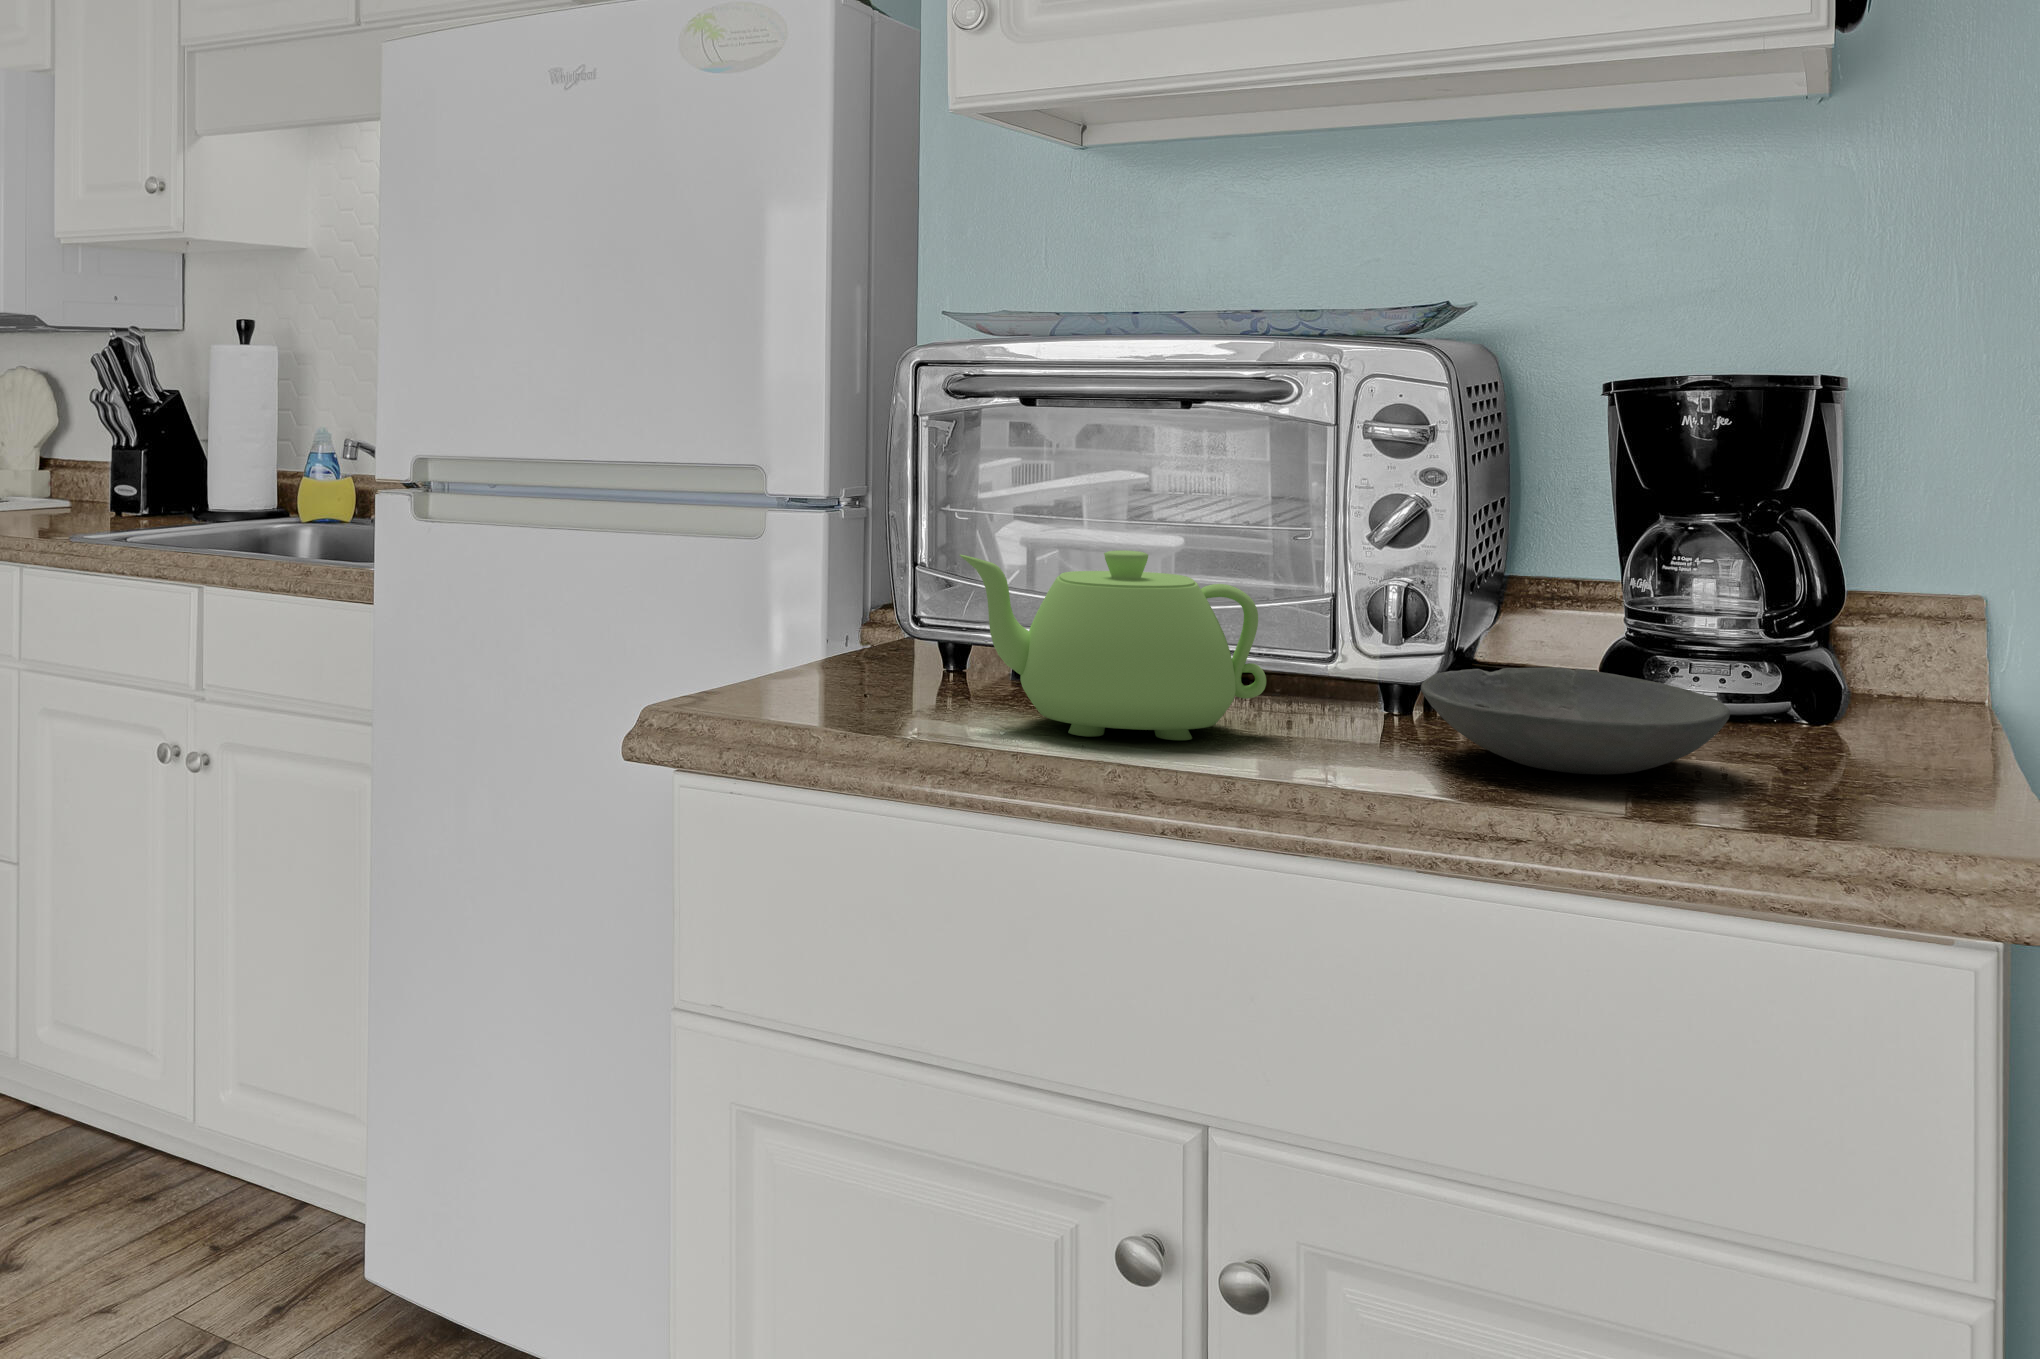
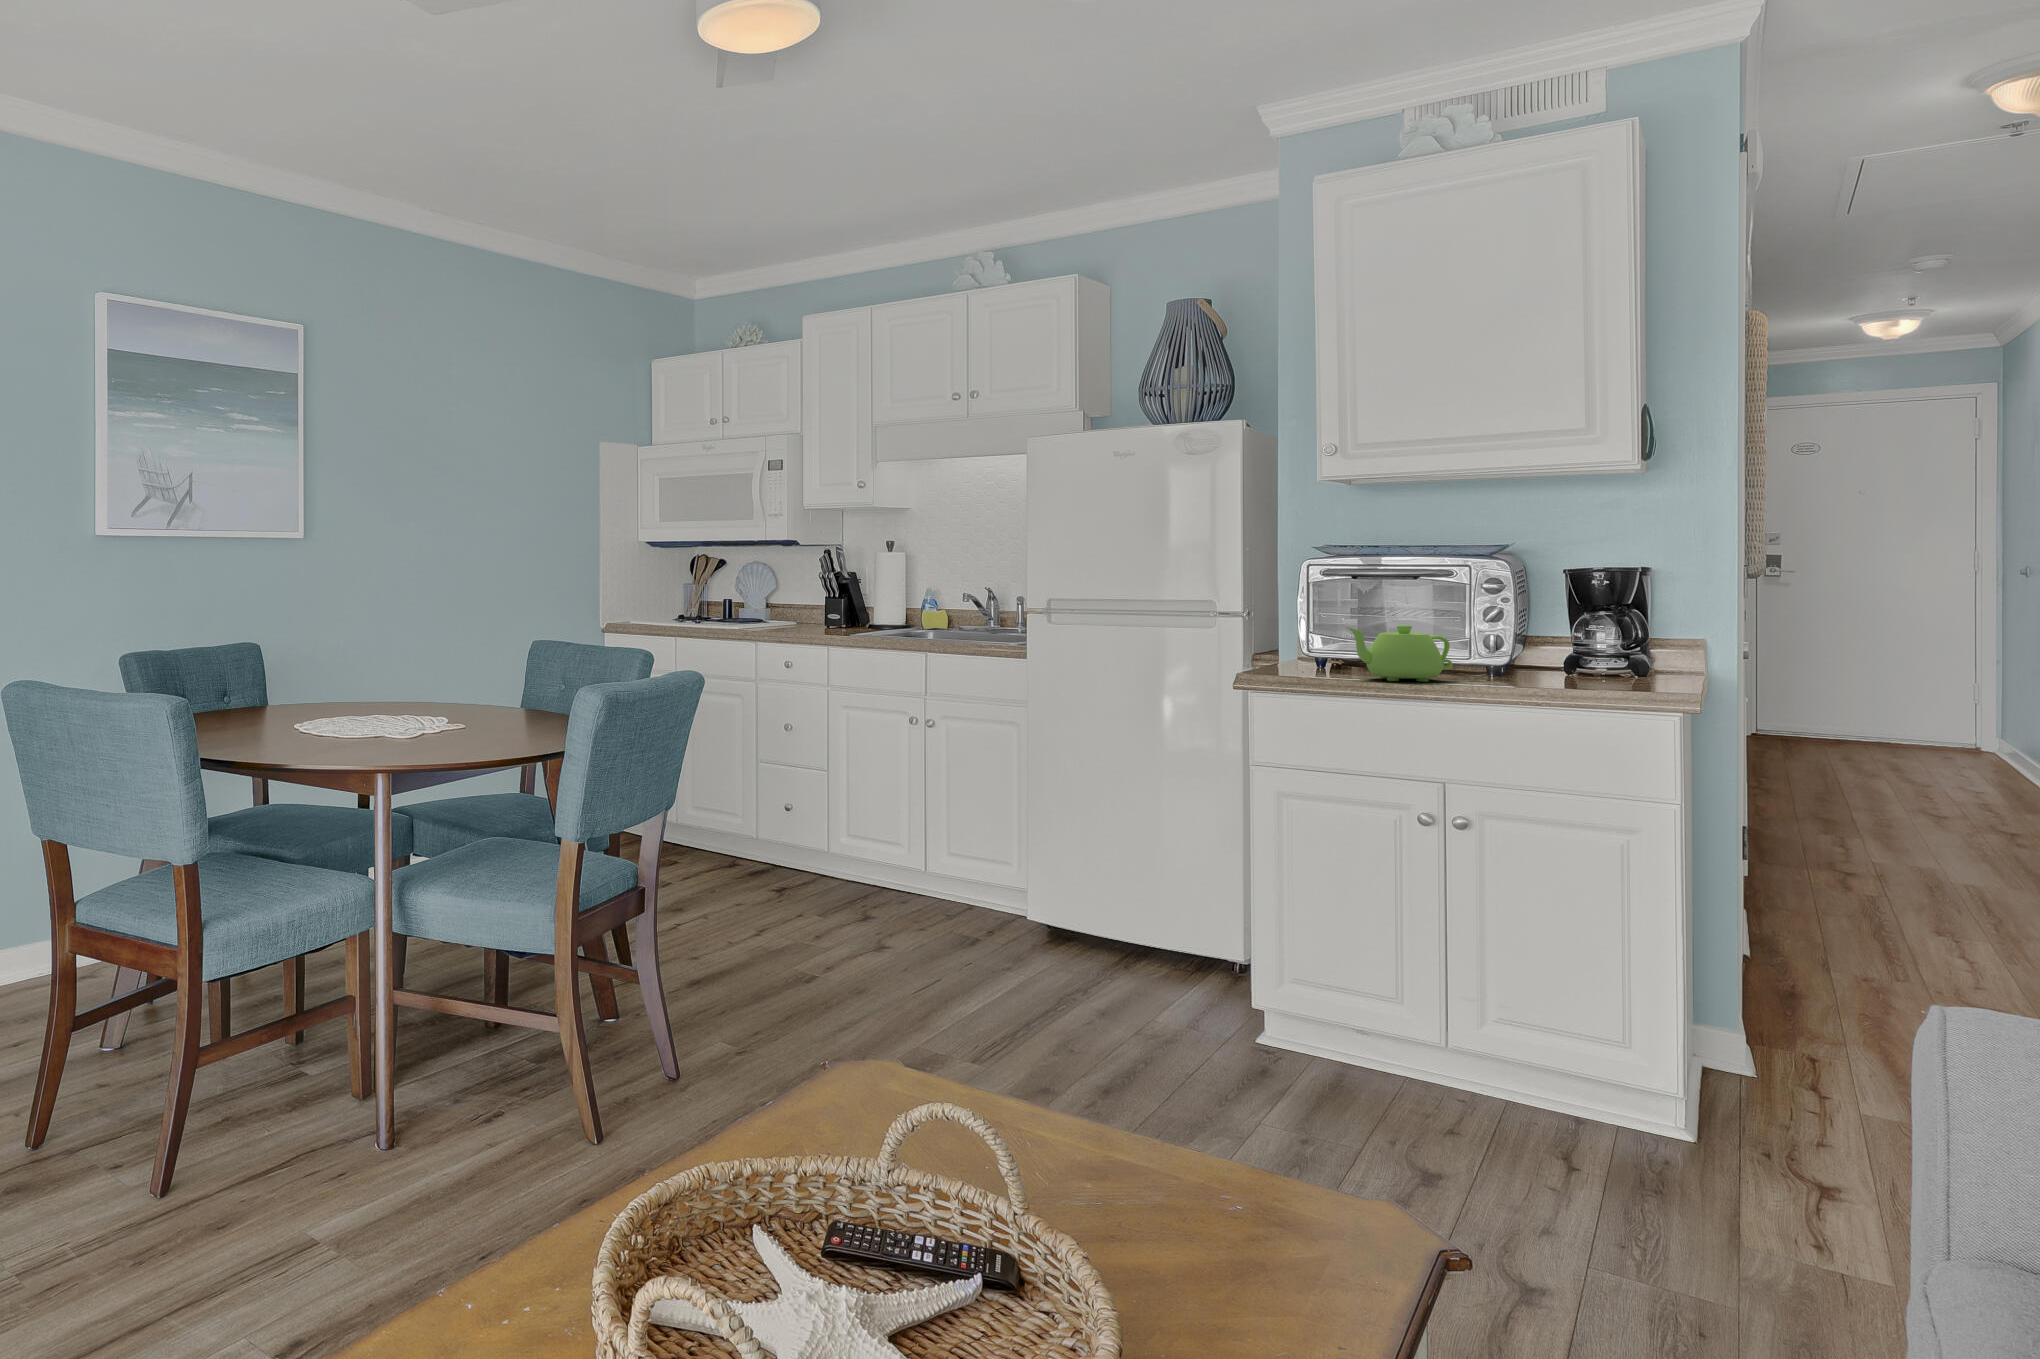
bowl: present [1421,667,1730,775] -> none [1507,659,1606,686]

